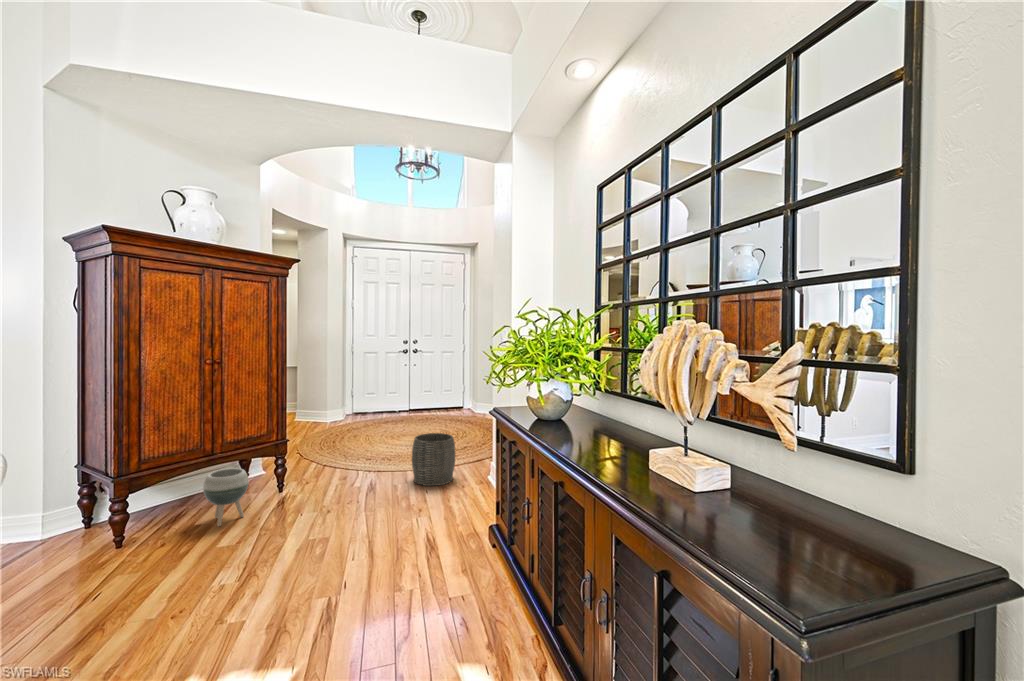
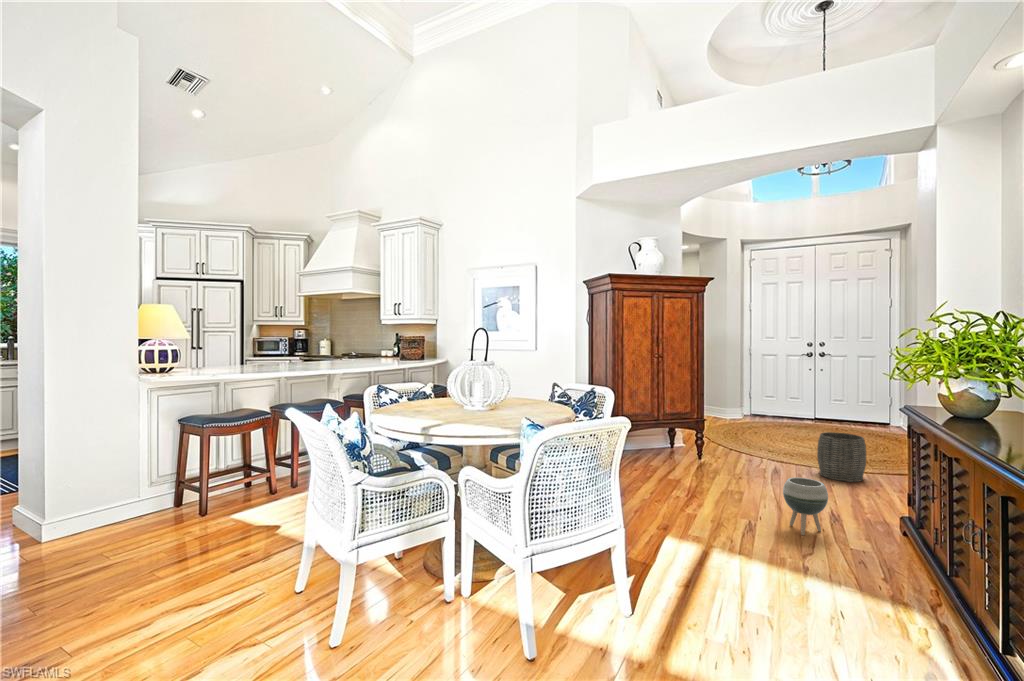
planter: present [203,468,249,526] -> present [783,477,828,535]

